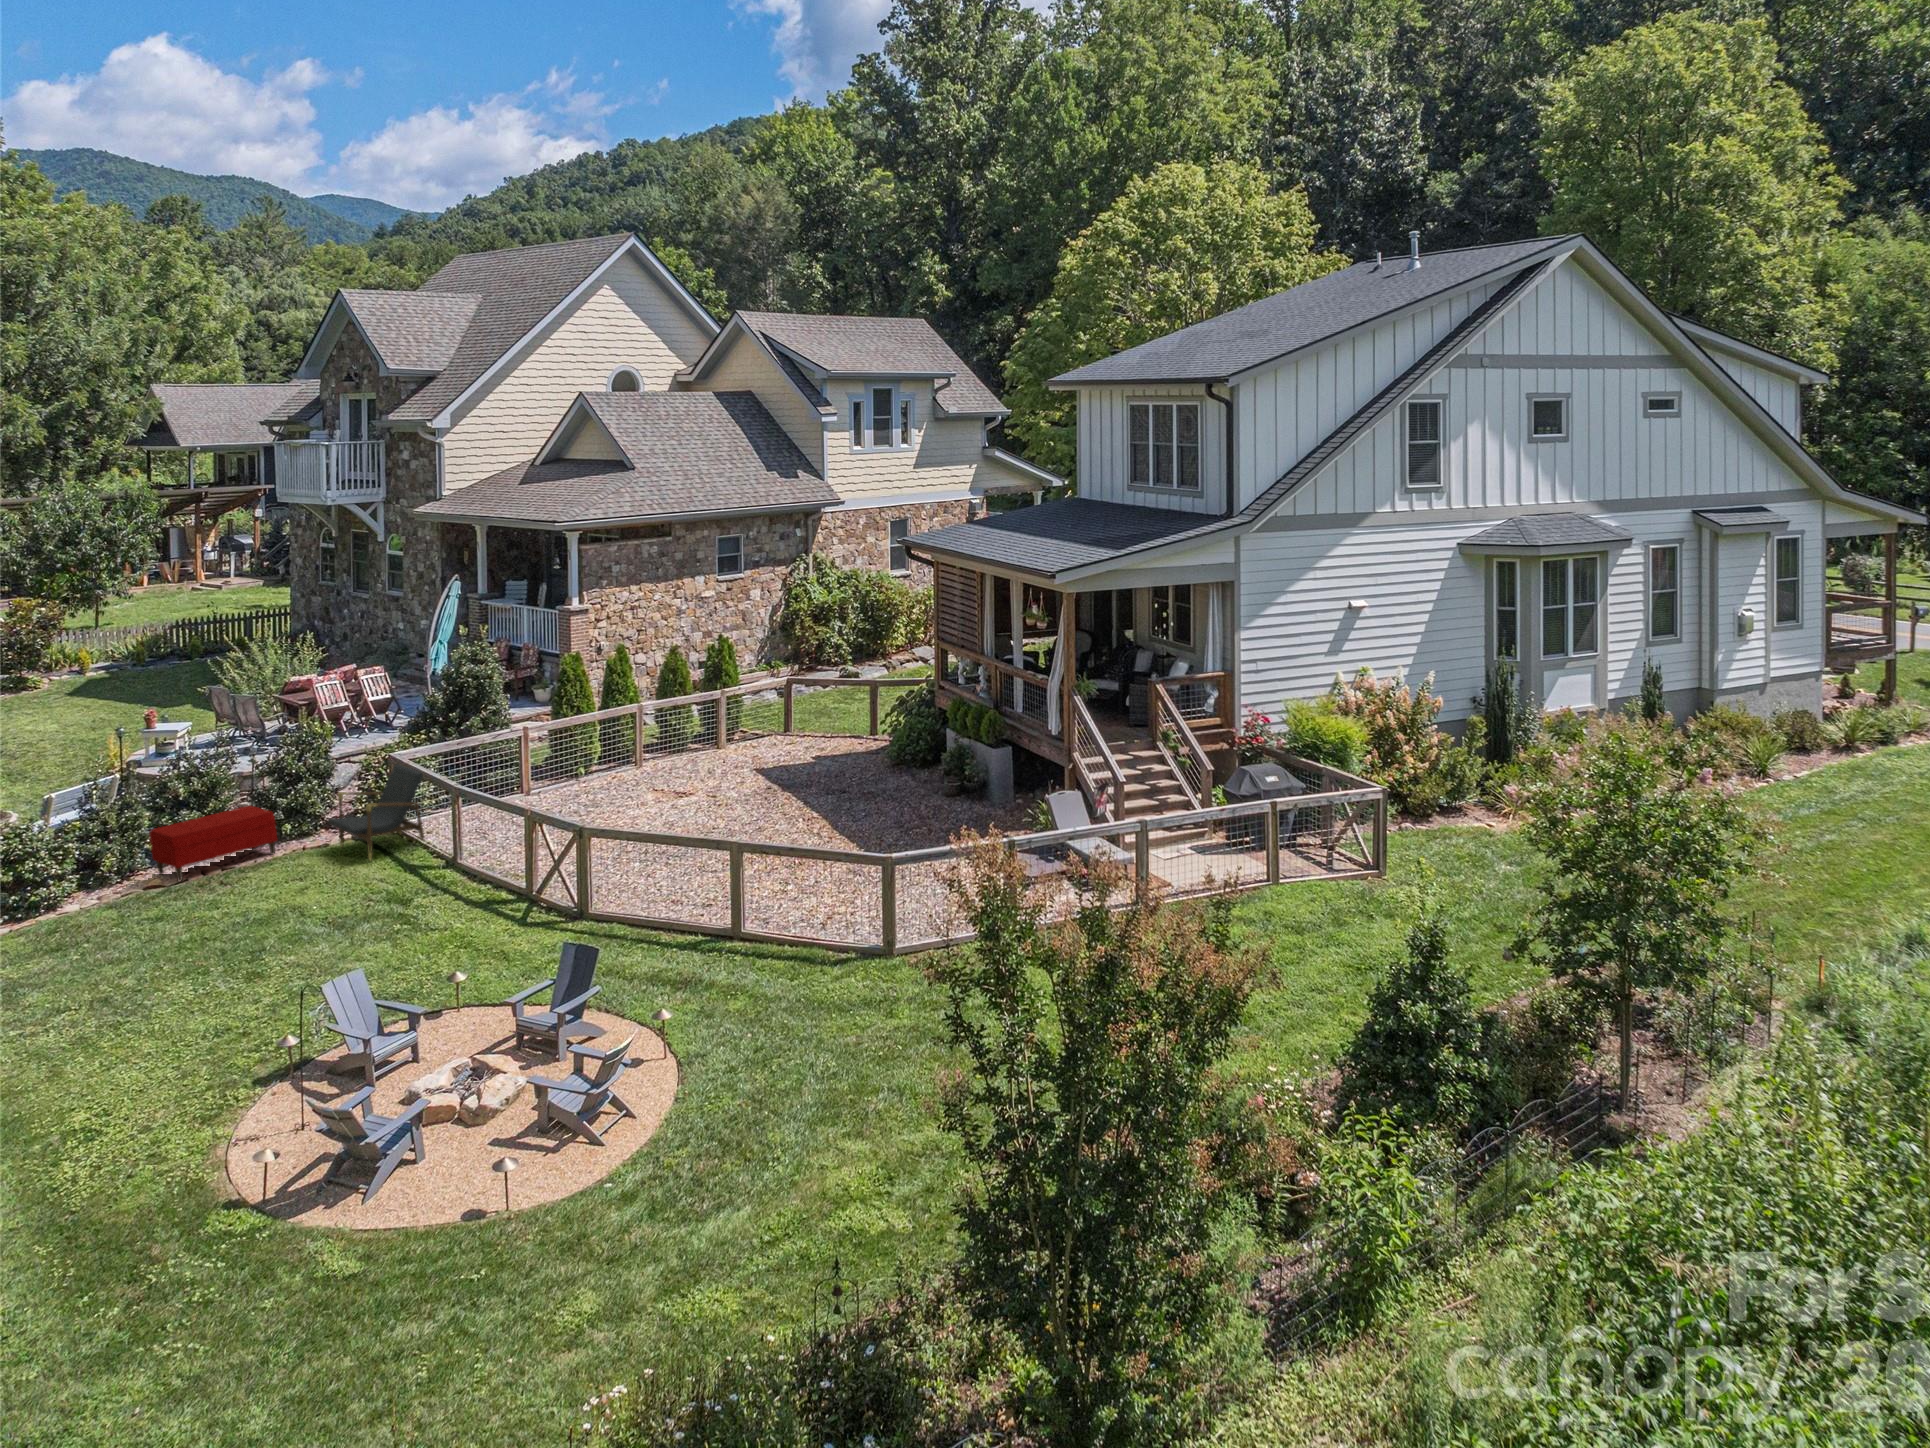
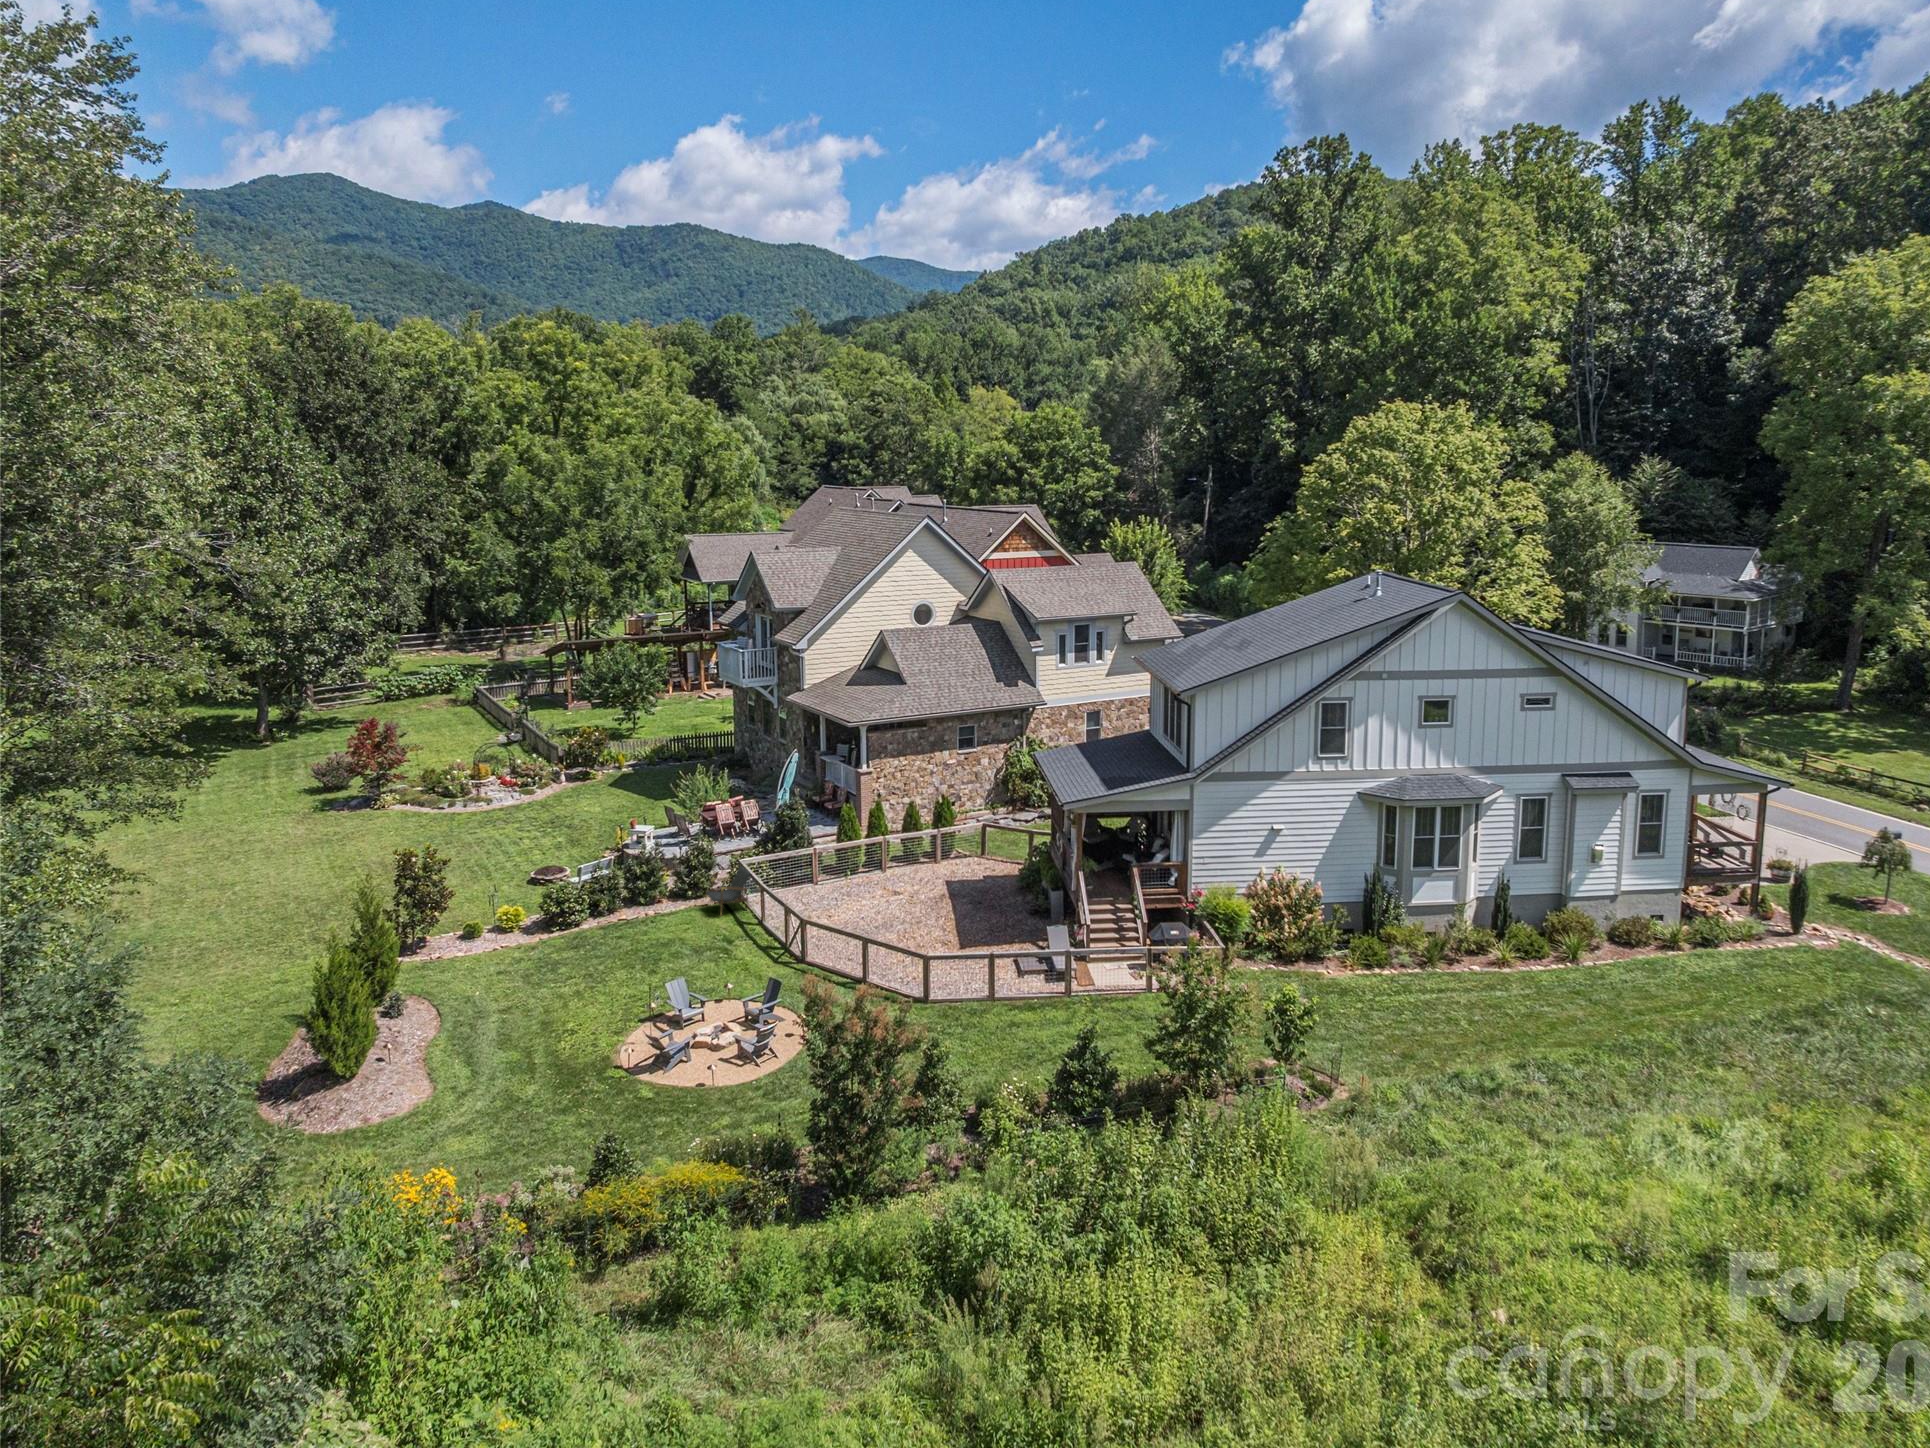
bench: present [149,805,277,882] -> none [627,880,683,916]

